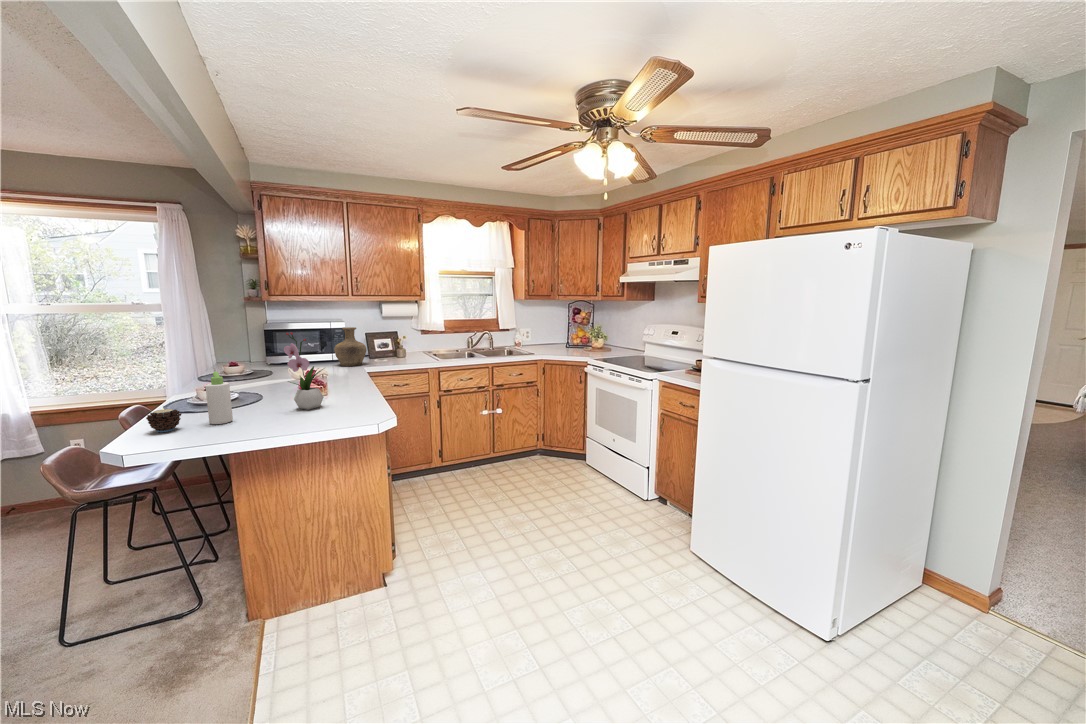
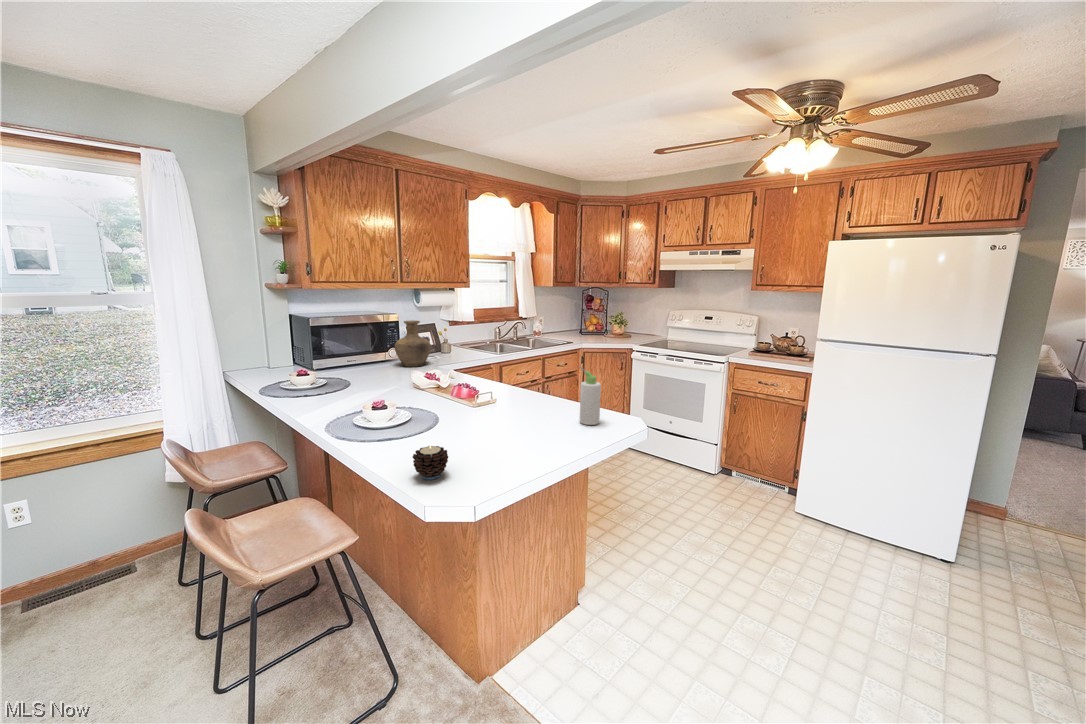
flower arrangement: present [284,332,324,410] -> none [506,335,537,426]
bottle: present [205,367,233,424] -> present [580,366,601,425]

